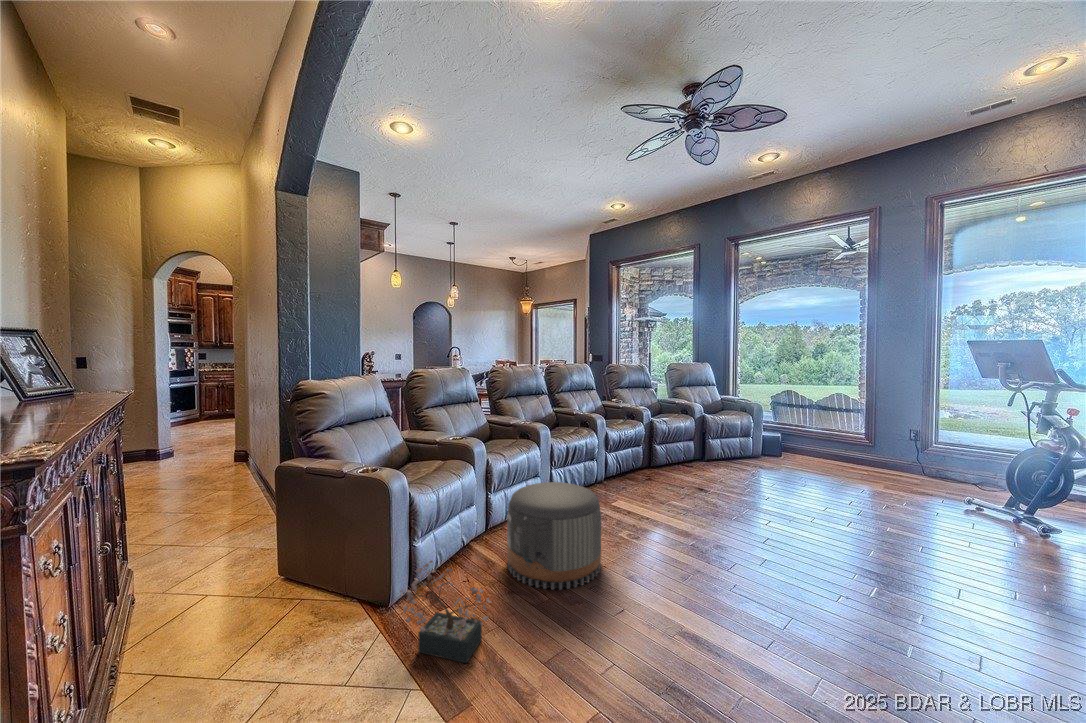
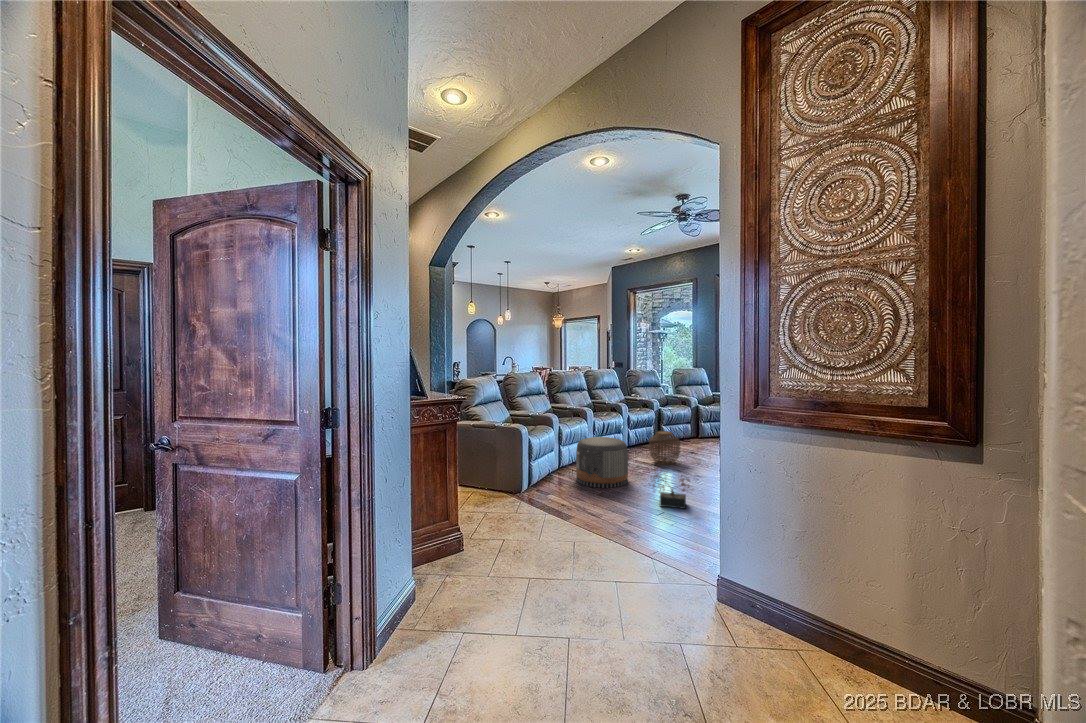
woven basket: none [638,462,688,520] -> present [649,431,680,465]
decorative plant: present [400,561,492,663] -> present [650,468,690,509]

